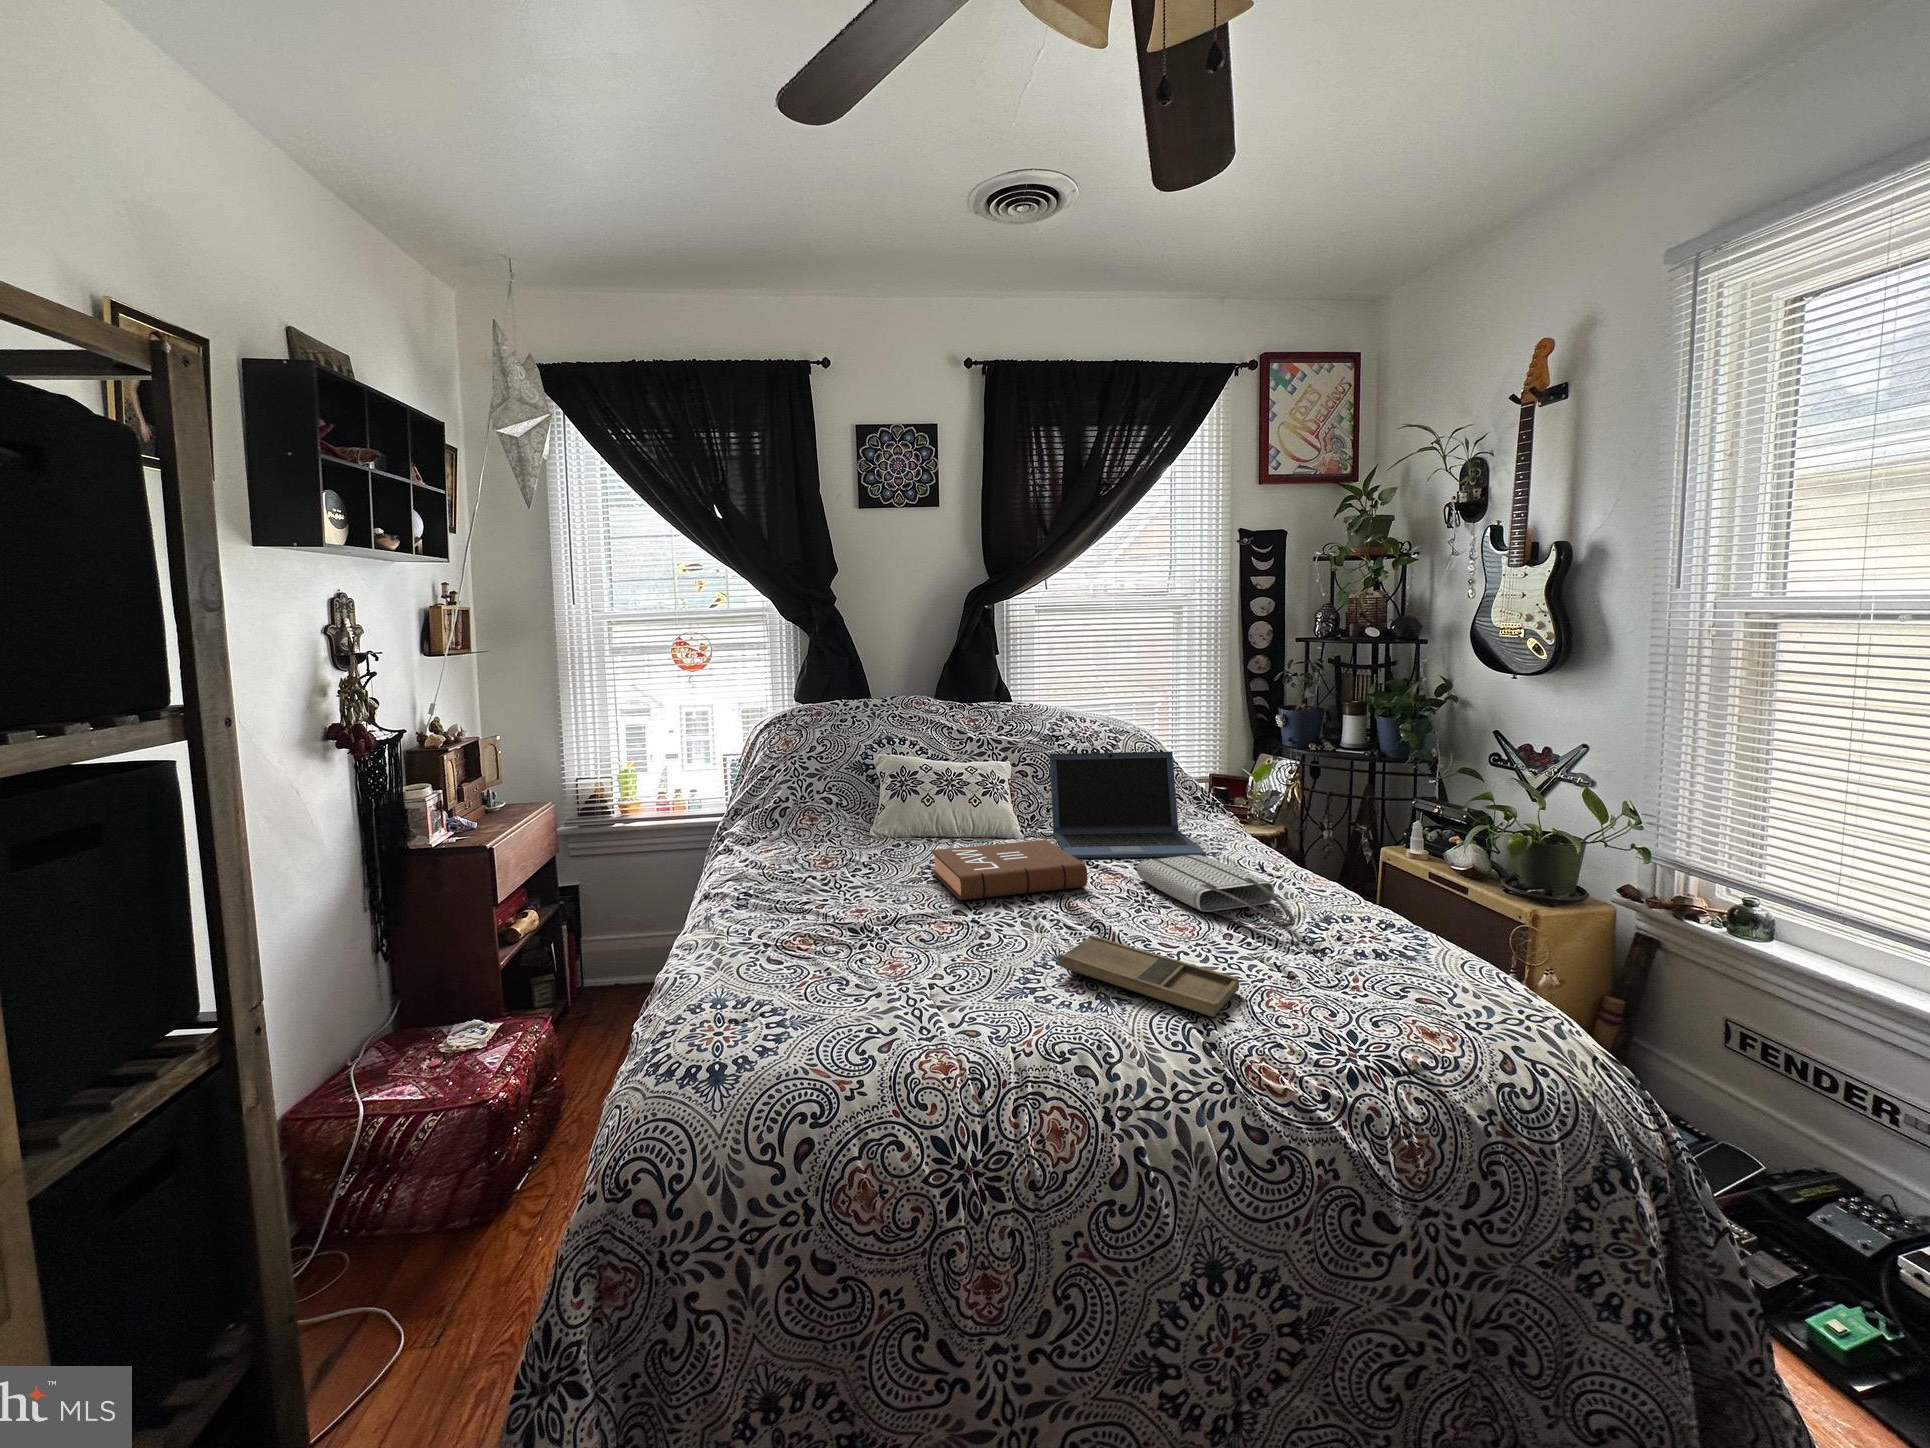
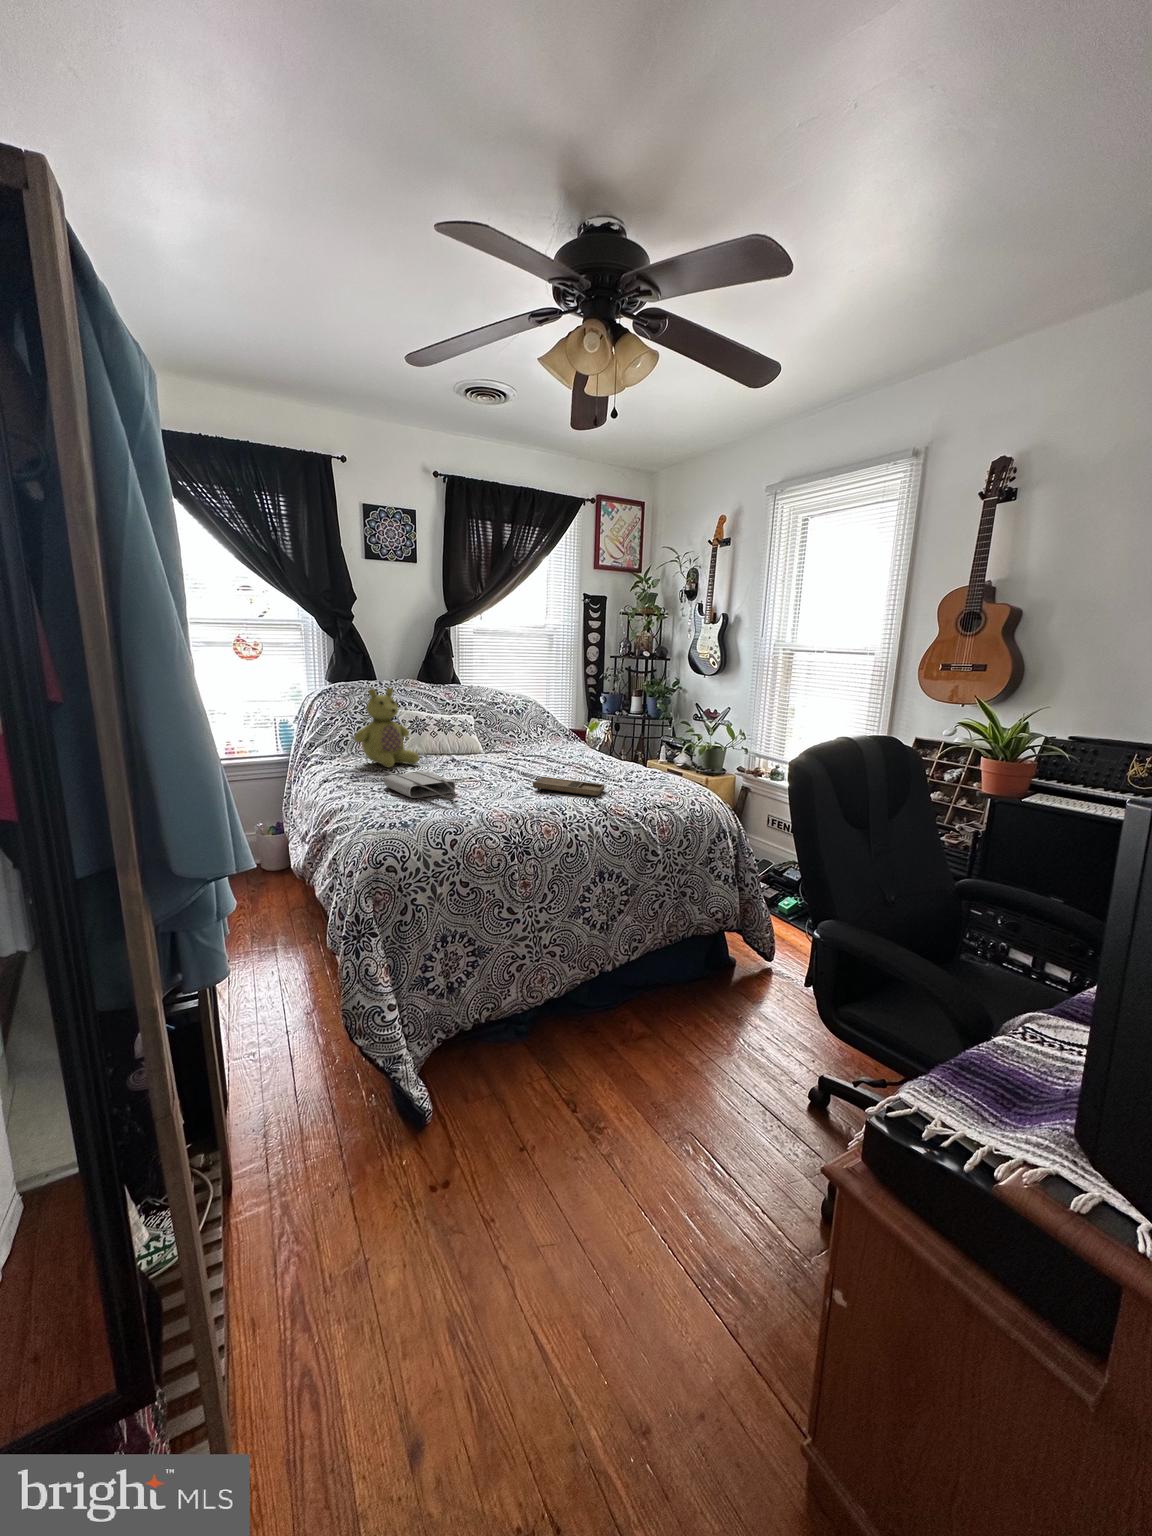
stuffed bear: none [774,723,885,872] -> present [354,688,419,767]
laptop: present [1049,752,1206,858] -> none [497,709,577,759]
book: present [931,840,1087,900] -> none [448,749,529,773]
tote bag: present [1137,855,1295,926] -> present [384,772,456,800]

